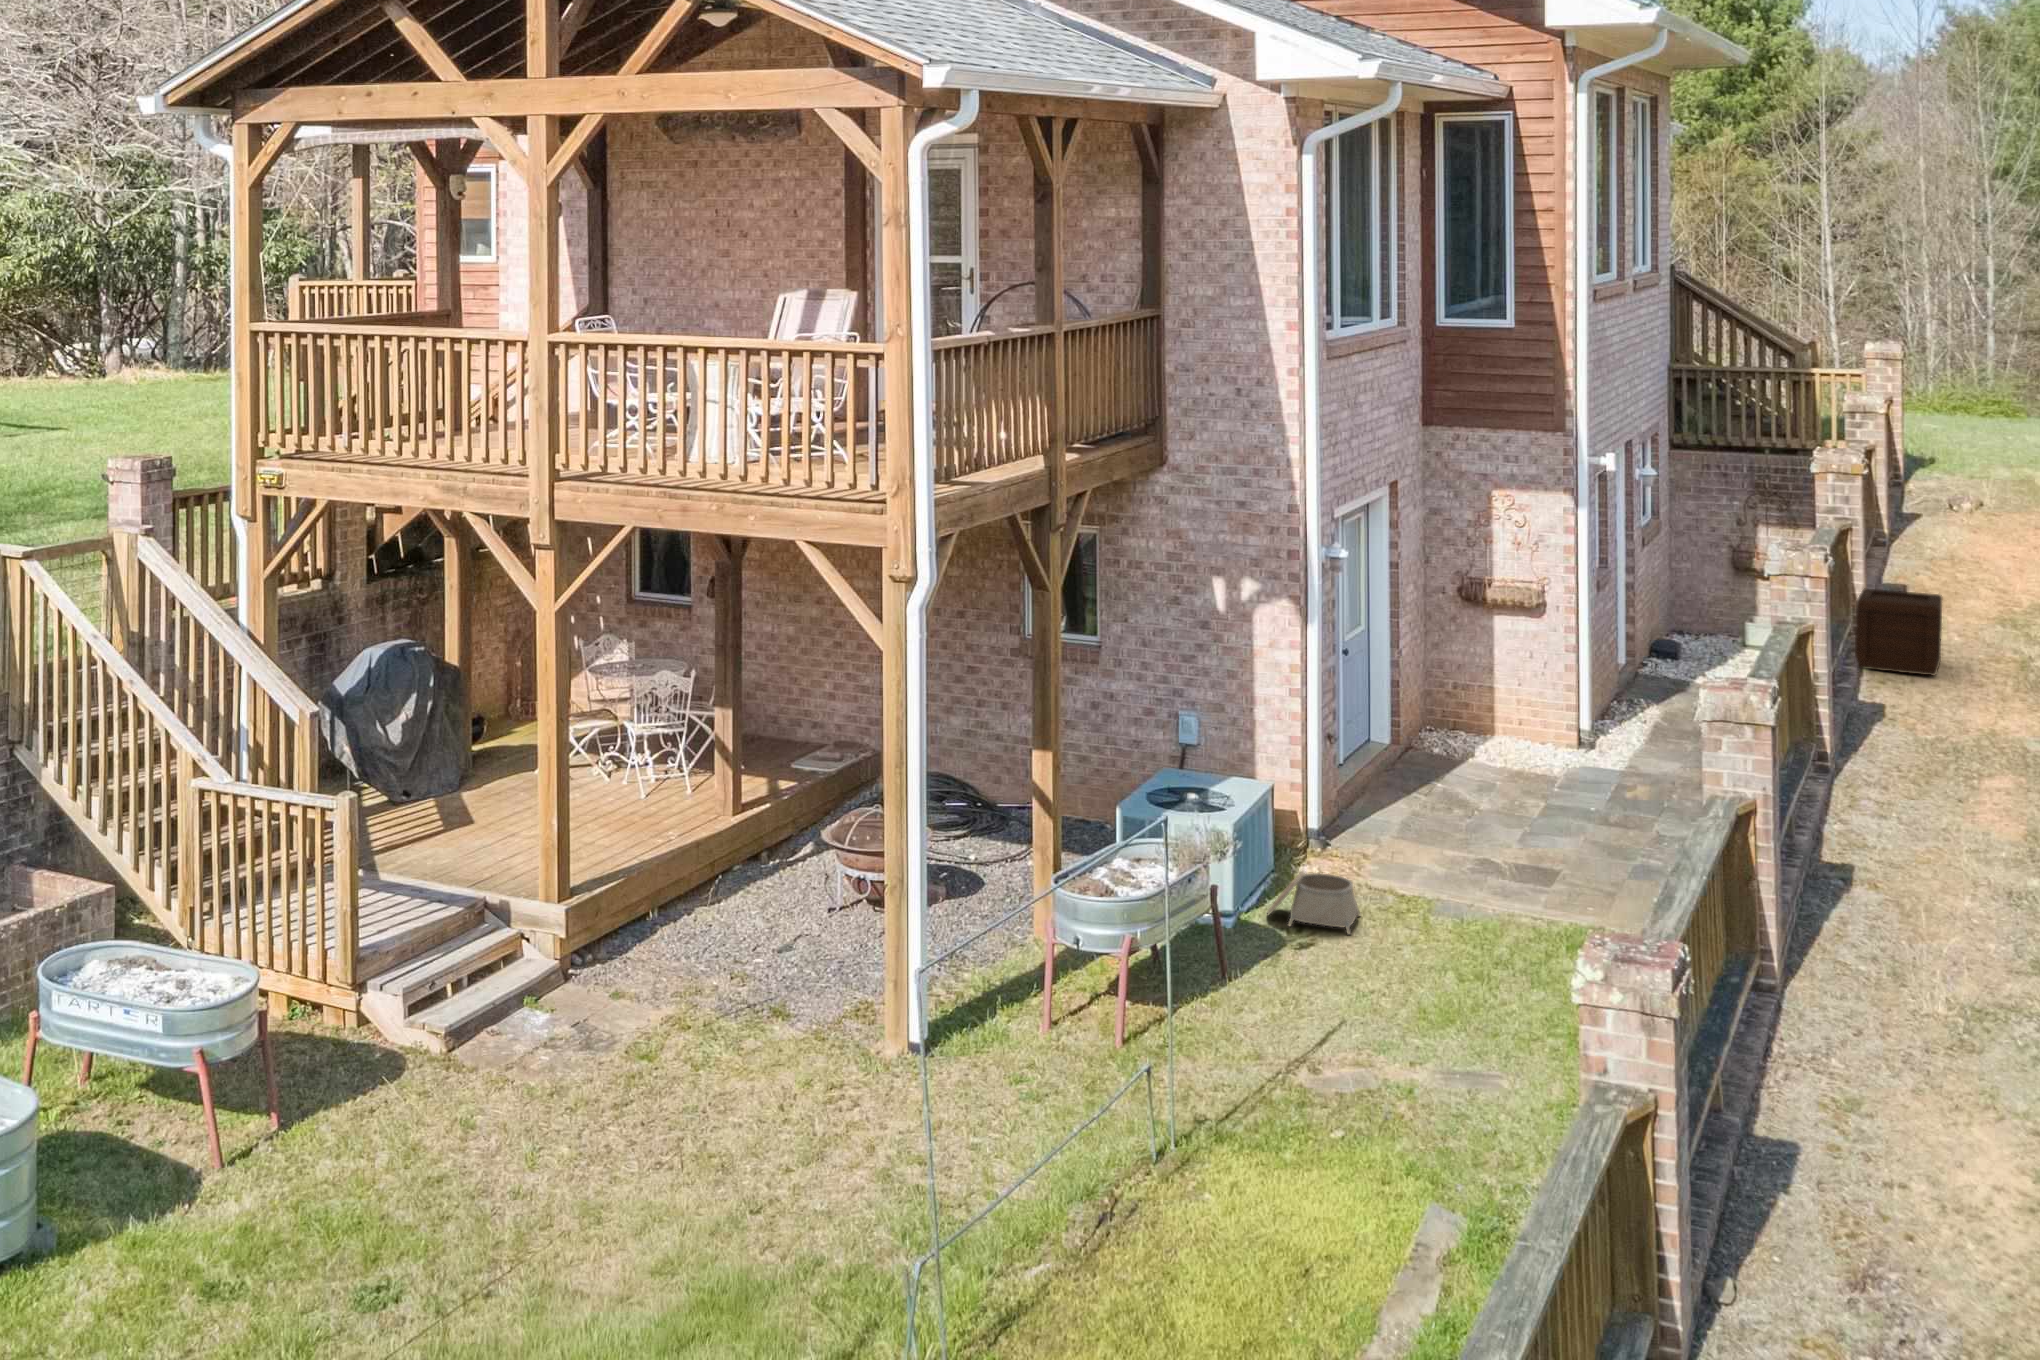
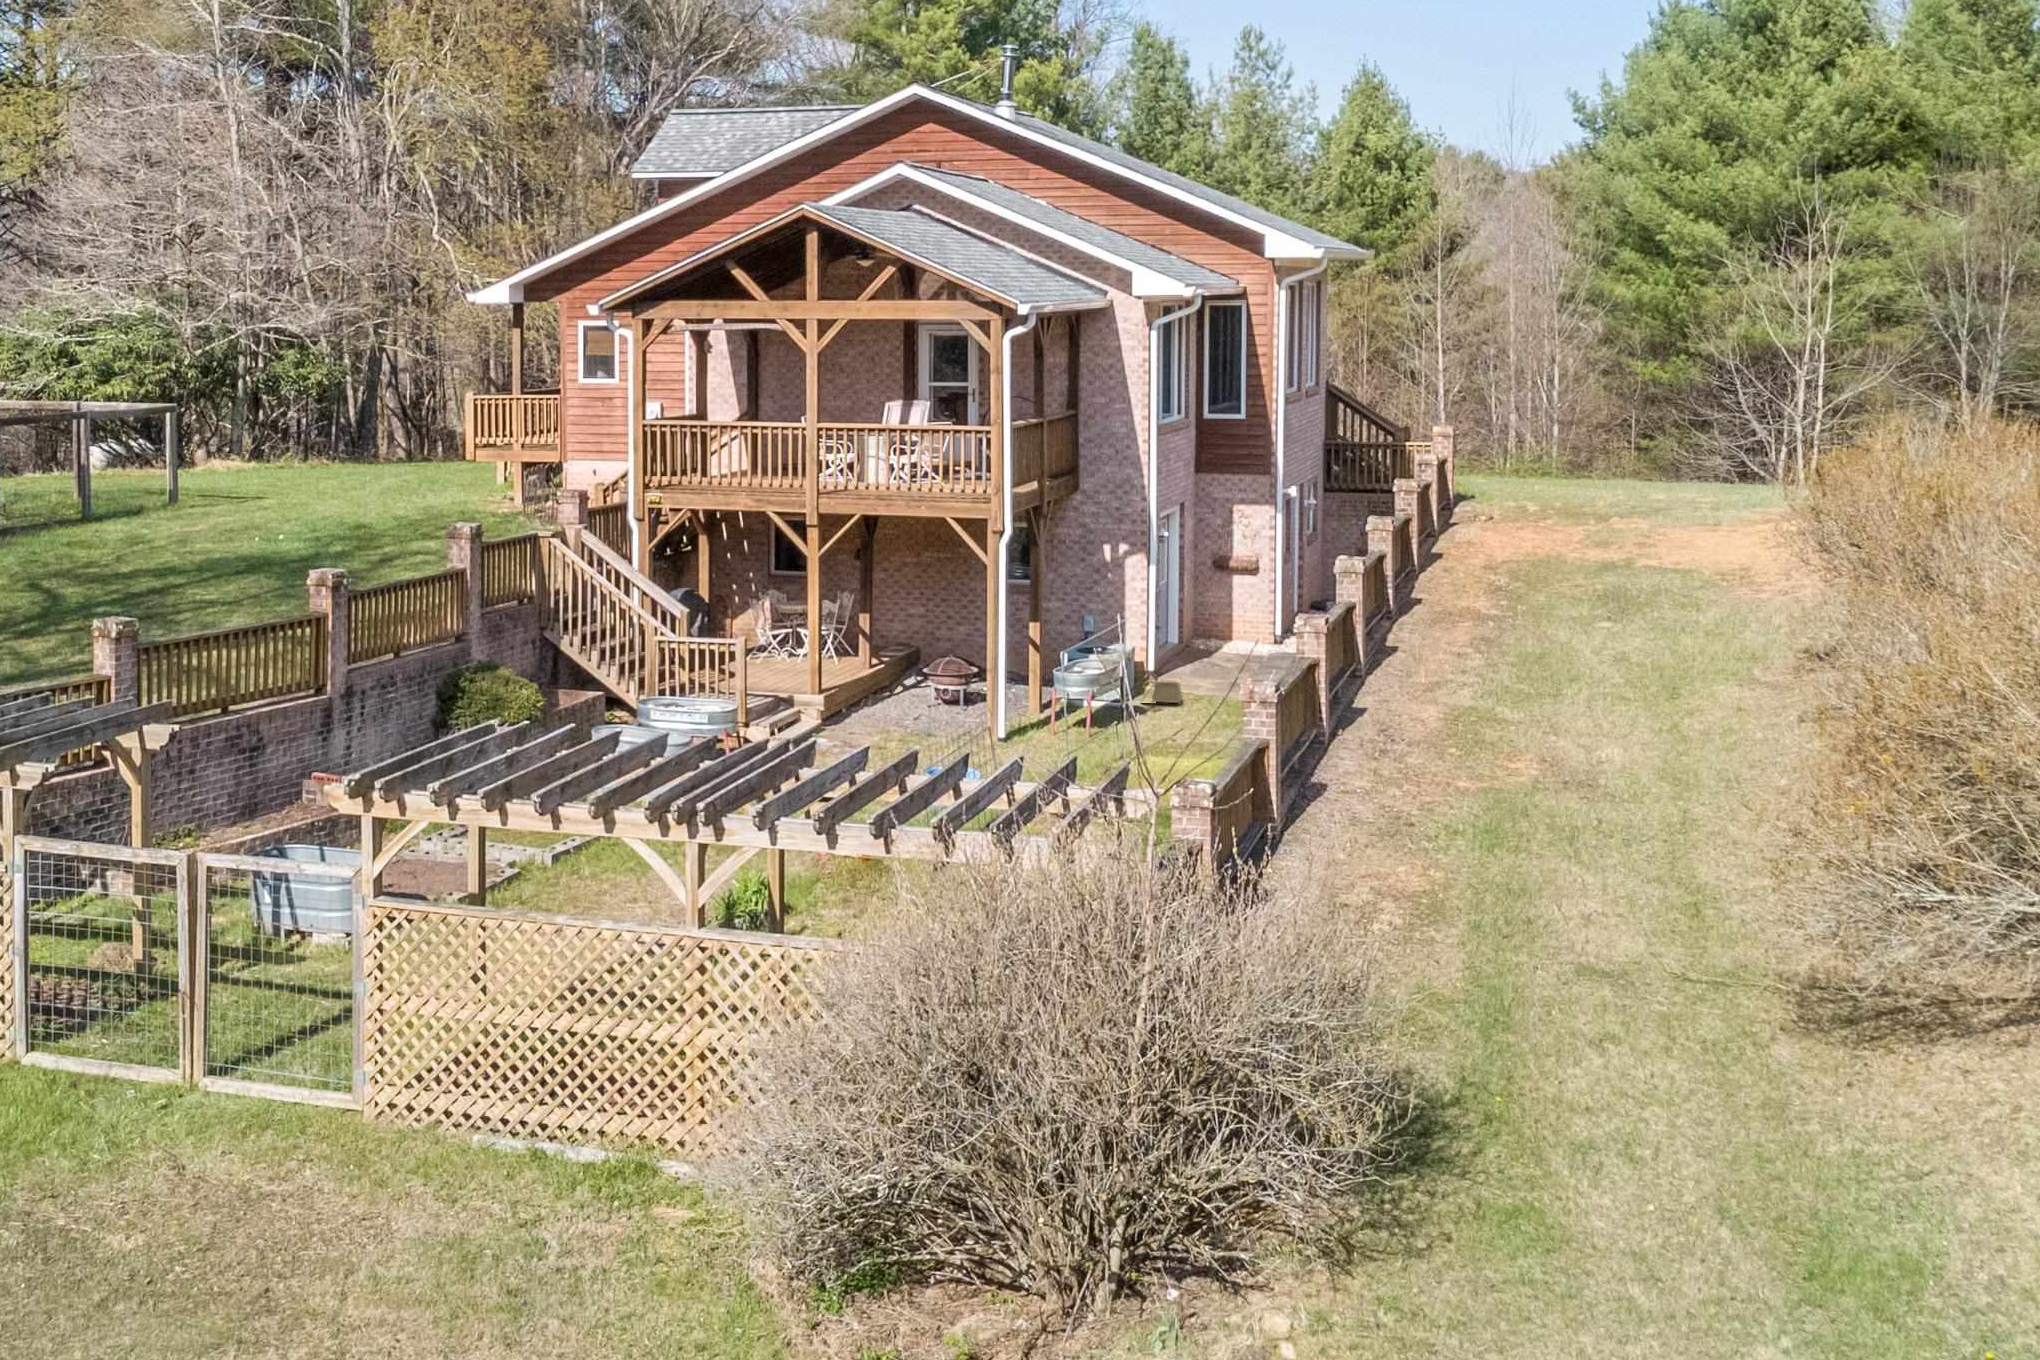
wooden crate: present [1855,588,1942,675] -> none [1420,562,1466,606]

